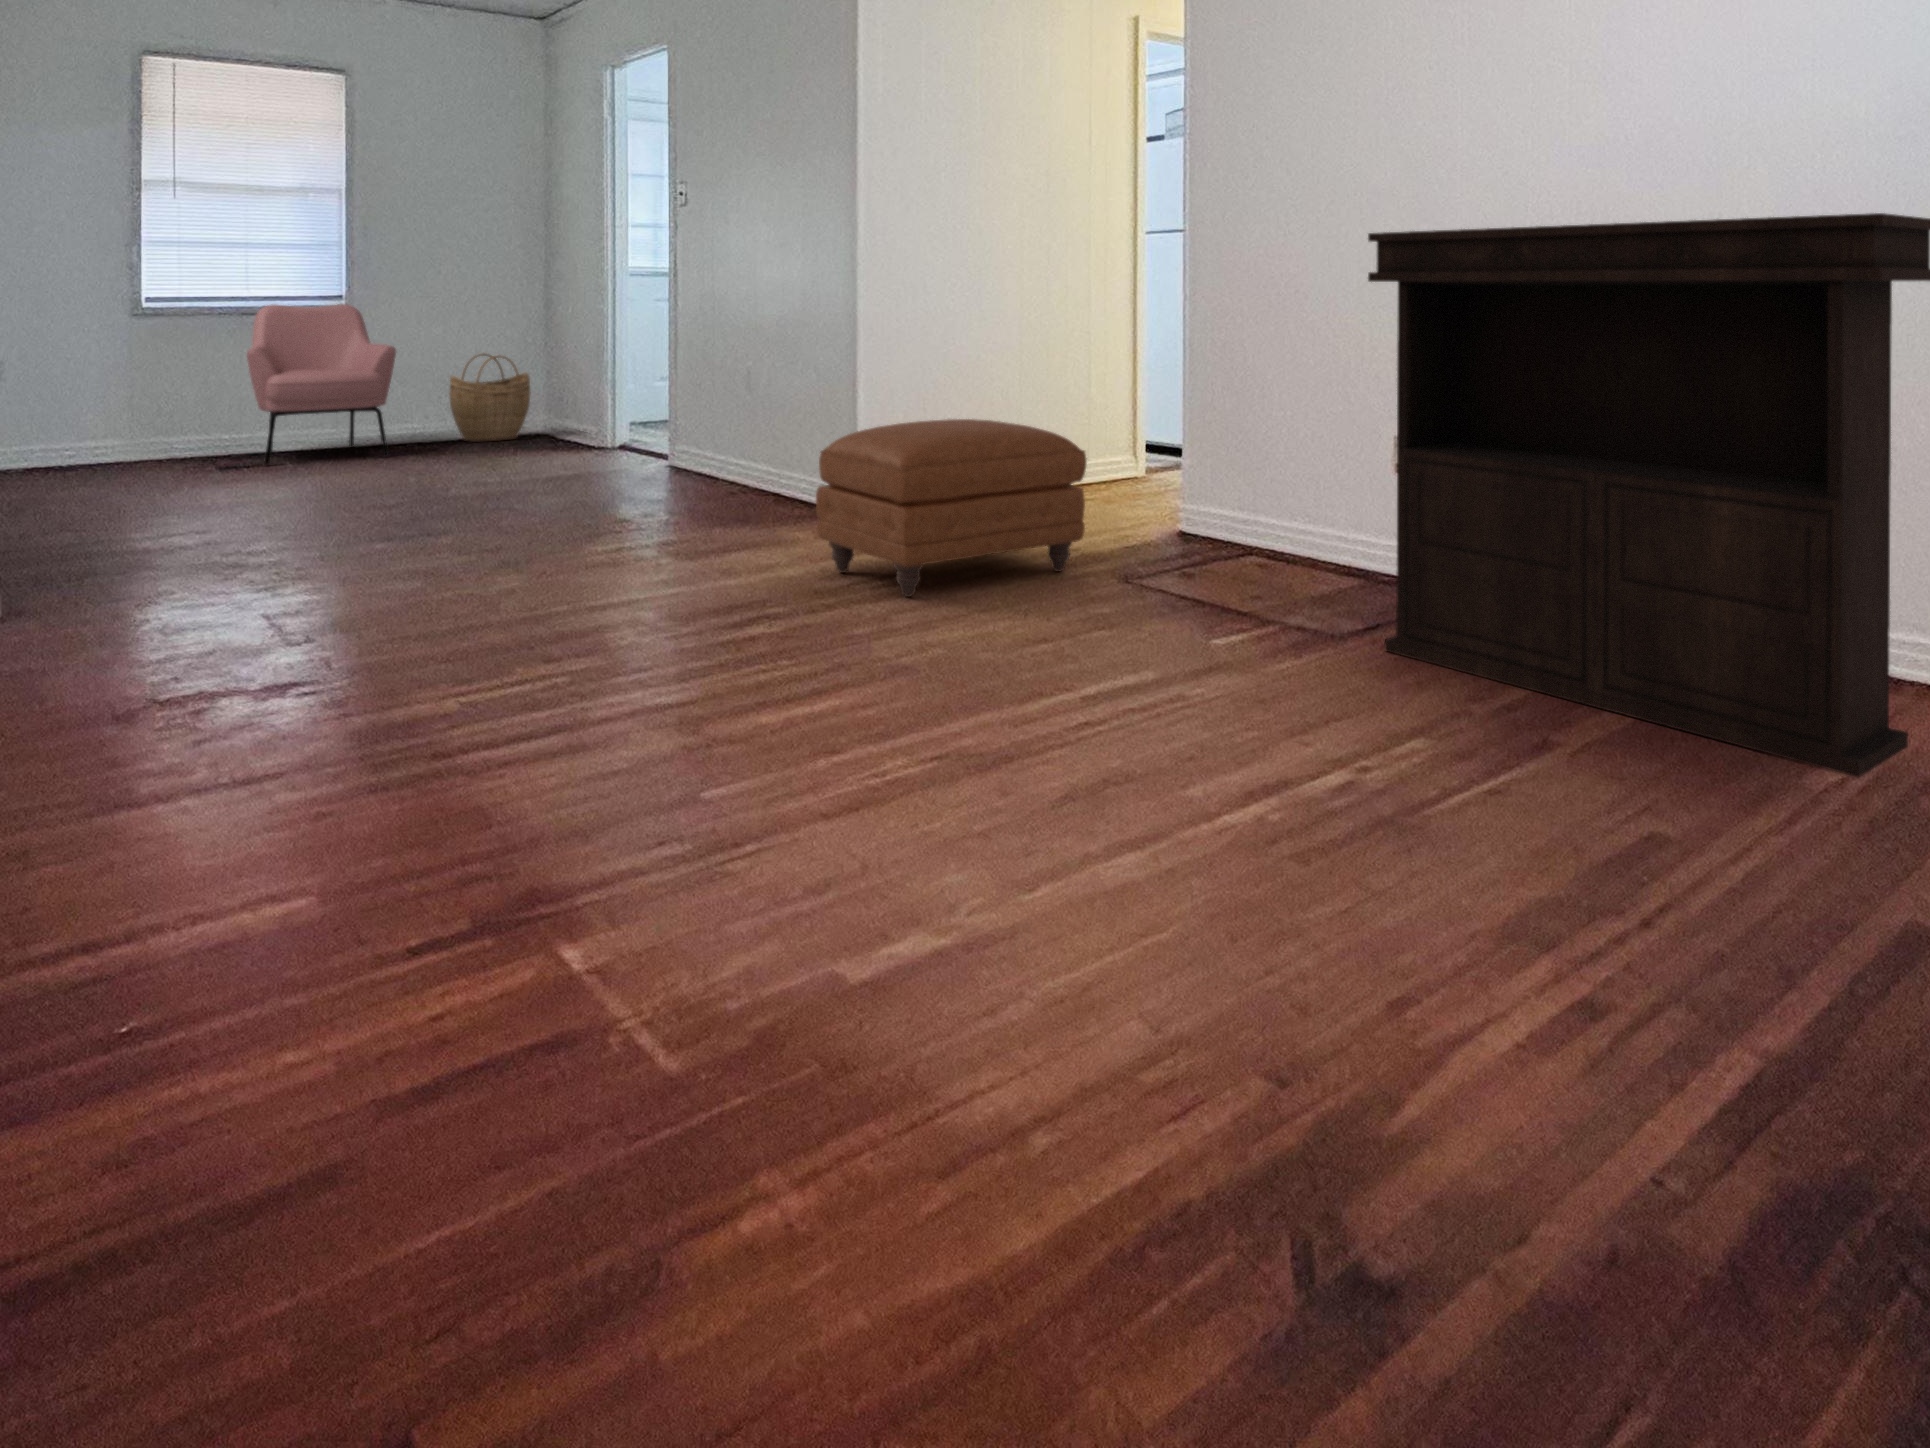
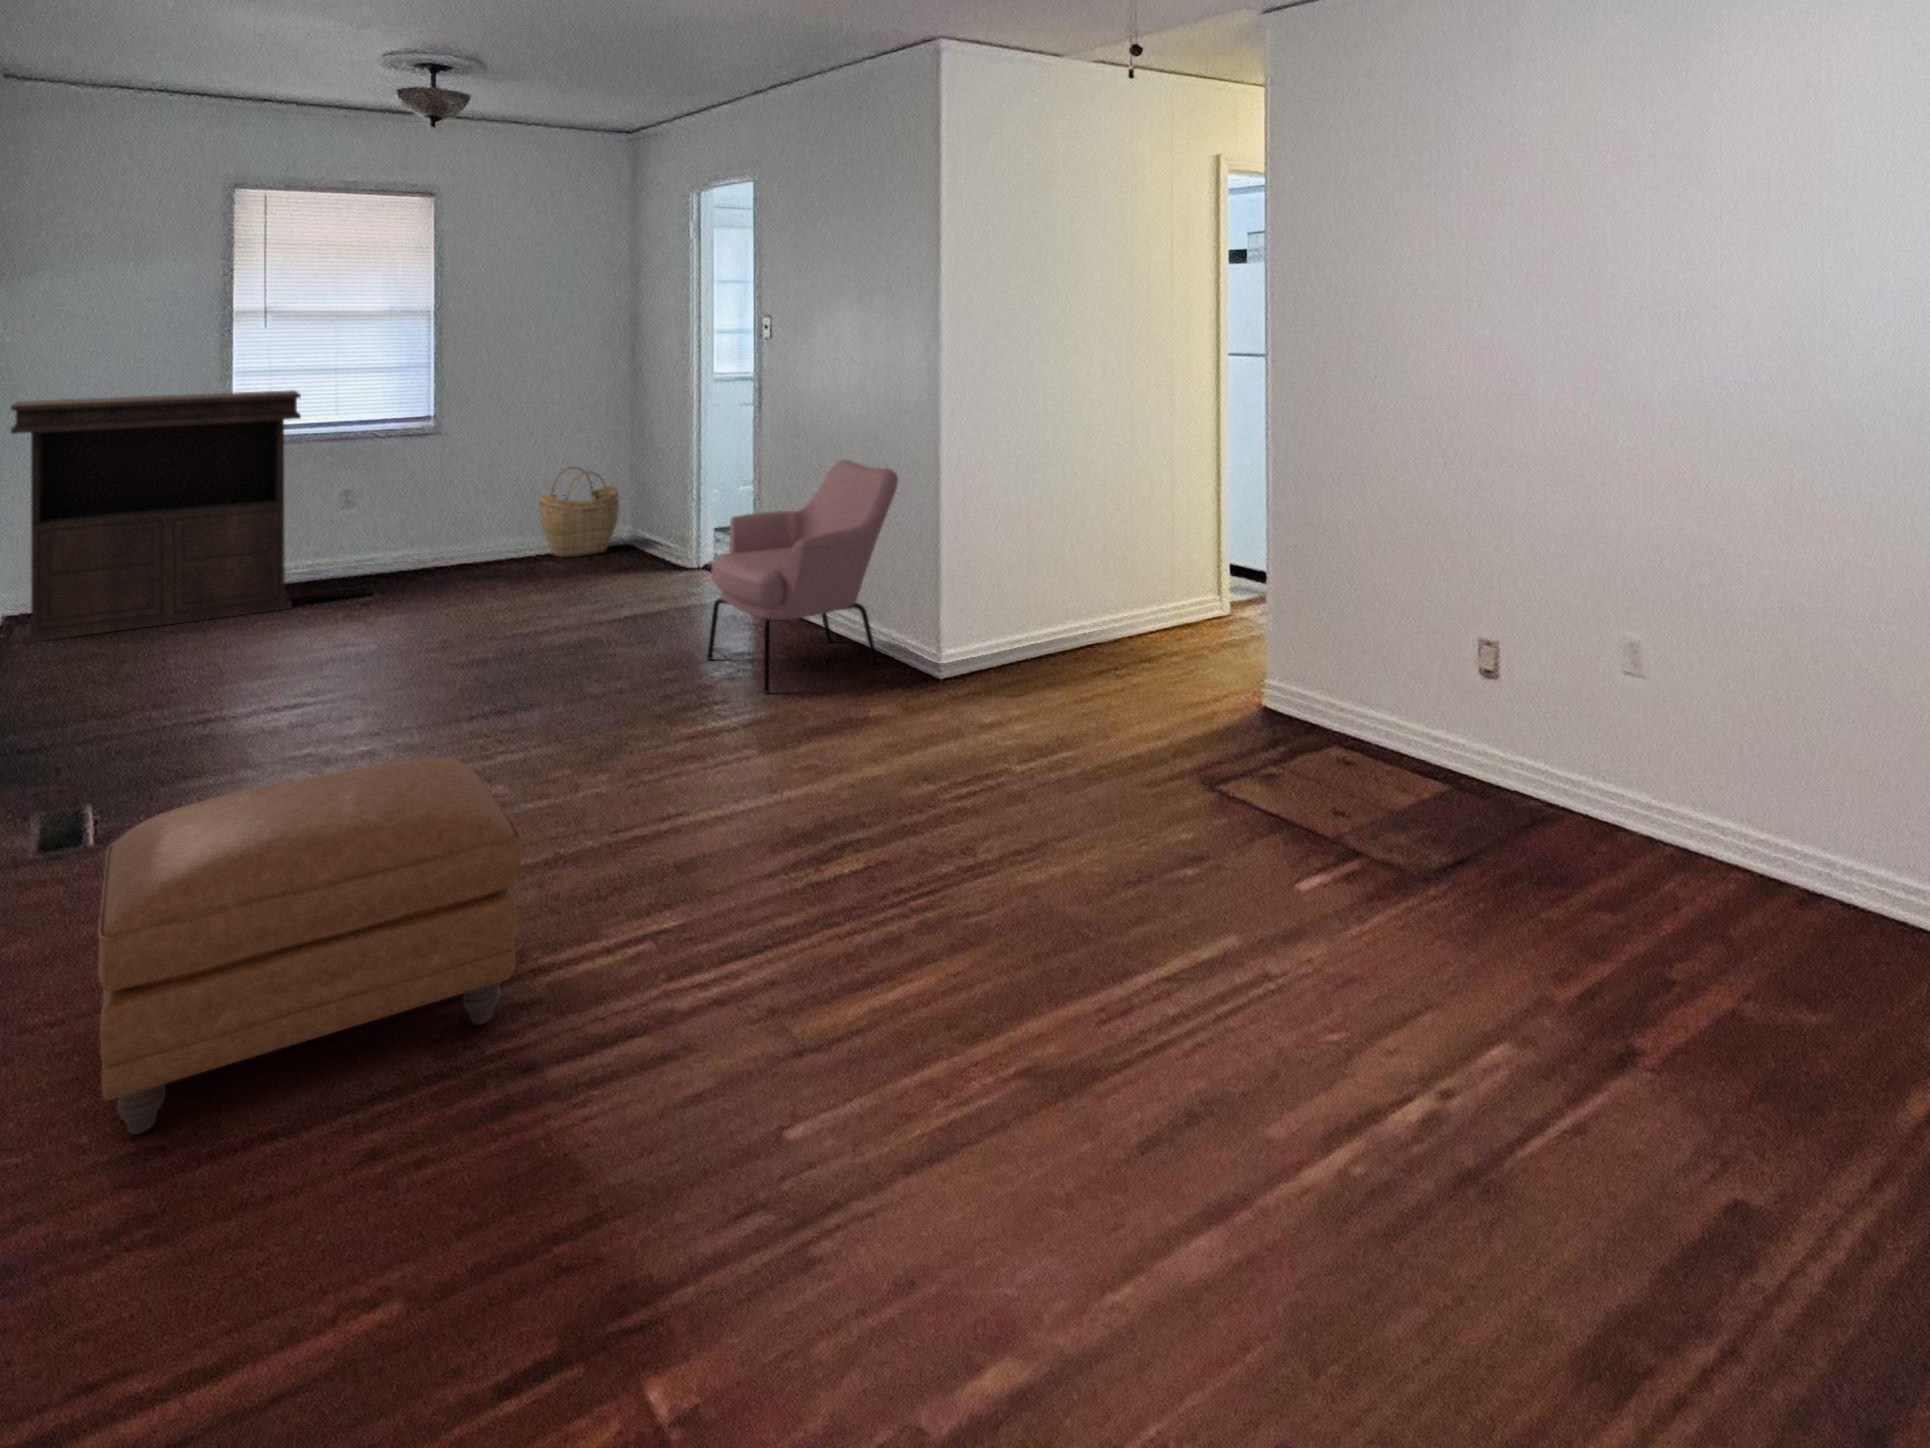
console table: present [1368,213,1930,777] -> present [11,390,301,643]
armchair: present [246,304,396,465] -> present [707,460,898,692]
ottoman: present [816,419,1087,597] -> present [98,758,521,1134]

